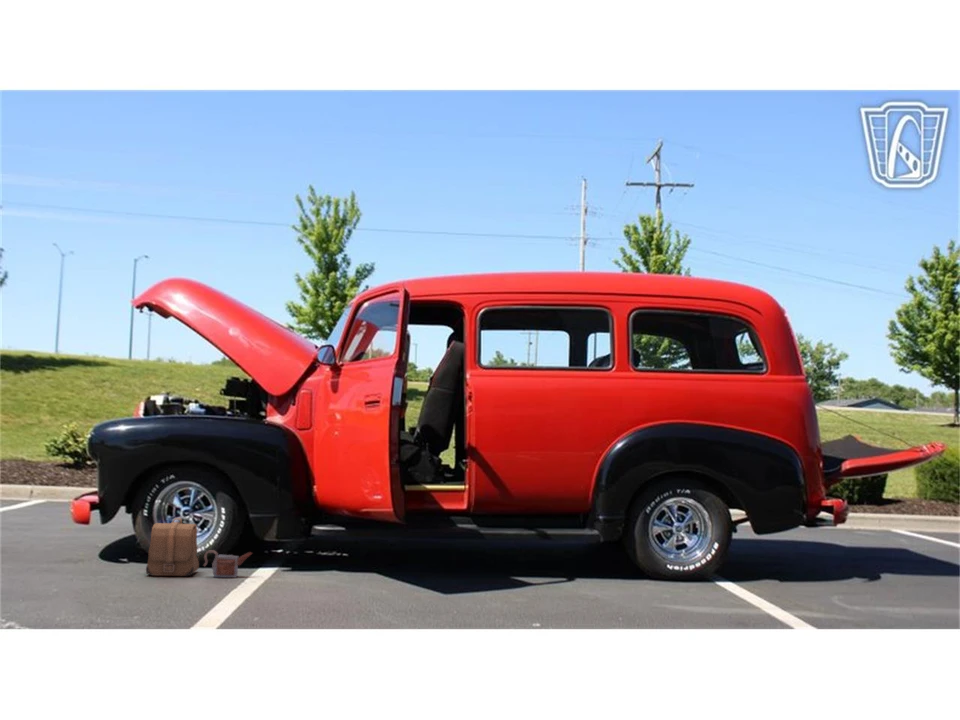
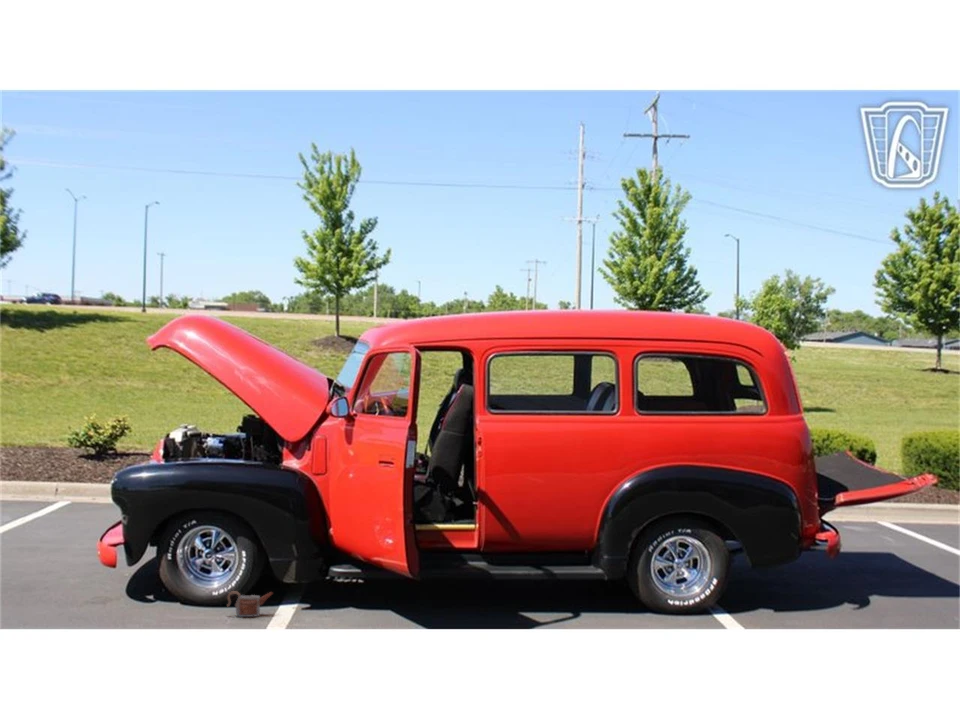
backpack: present [146,518,199,576] -> none [173,559,223,616]

